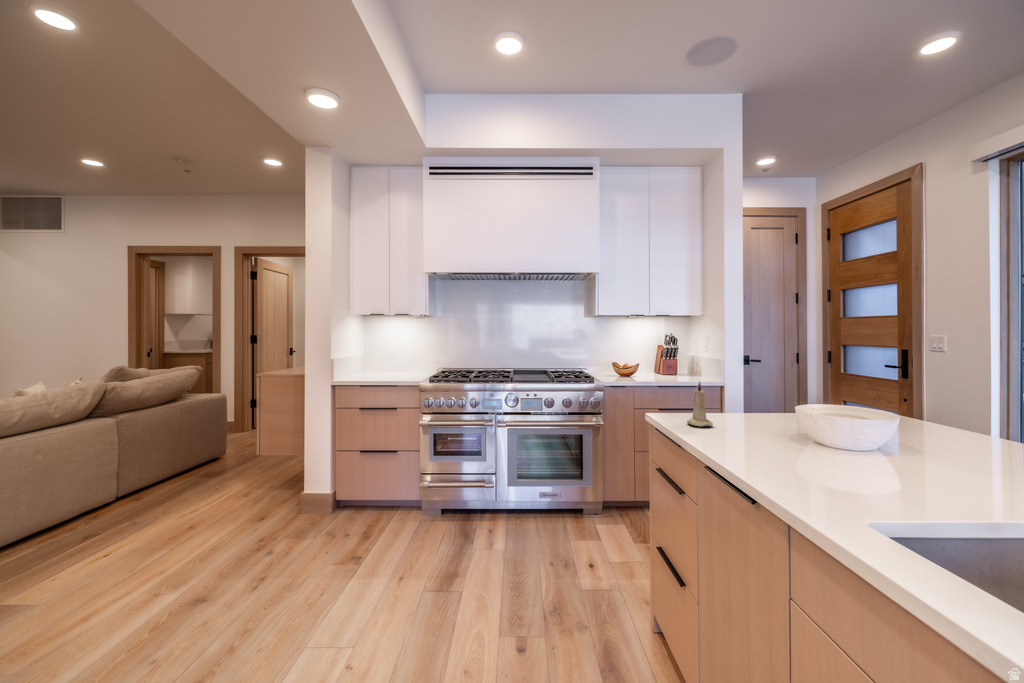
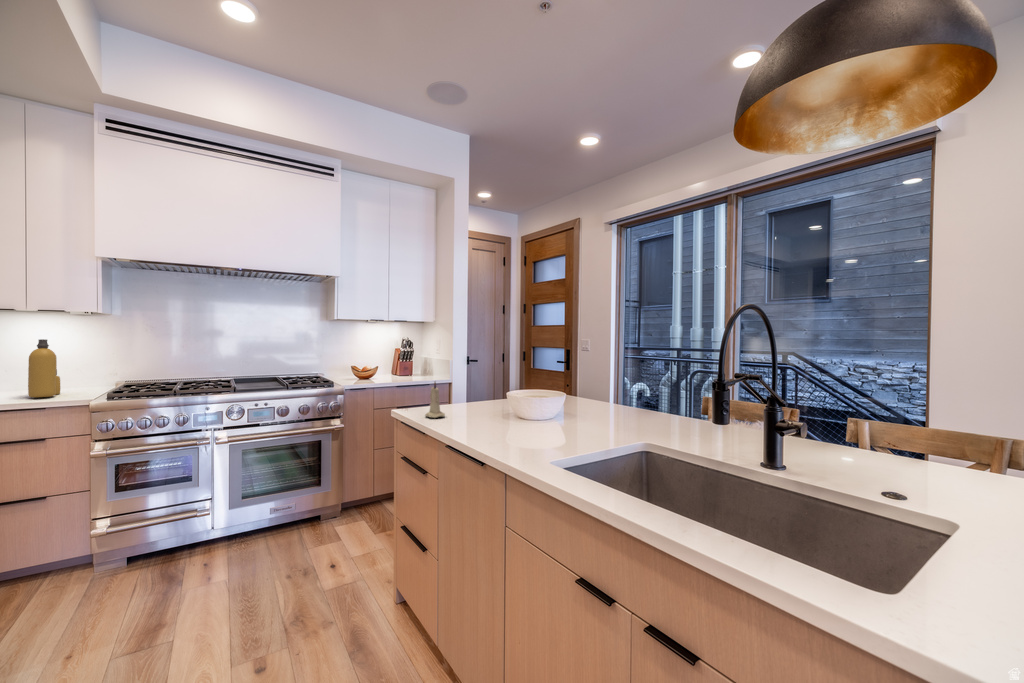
bottle: none [389,338,406,379] -> present [28,339,60,397]

